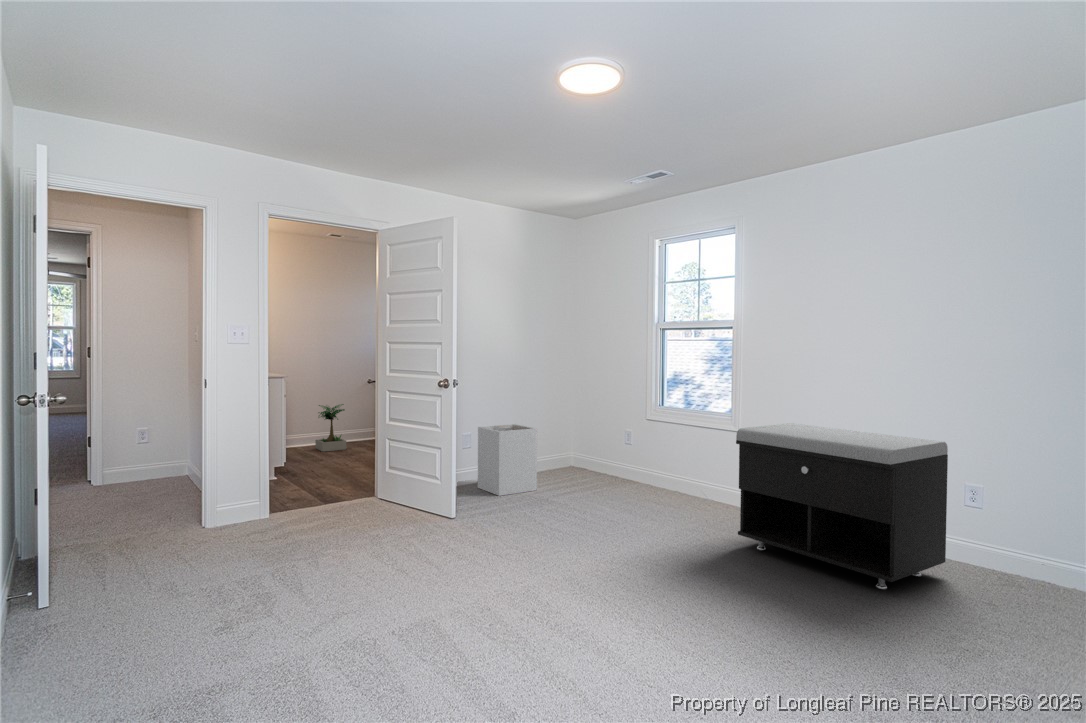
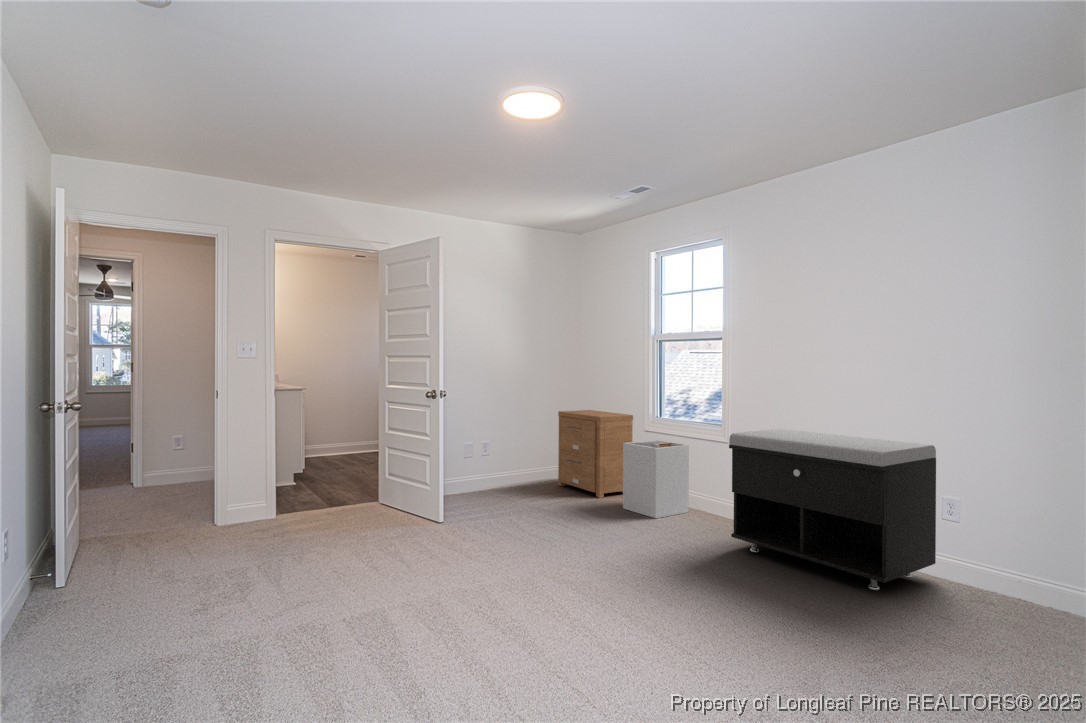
nightstand: none [560,401,638,493] -> present [558,410,633,498]
potted plant: present [315,404,347,452] -> none [323,413,357,459]
laundry hamper: present [478,424,537,496] -> present [623,440,689,518]

